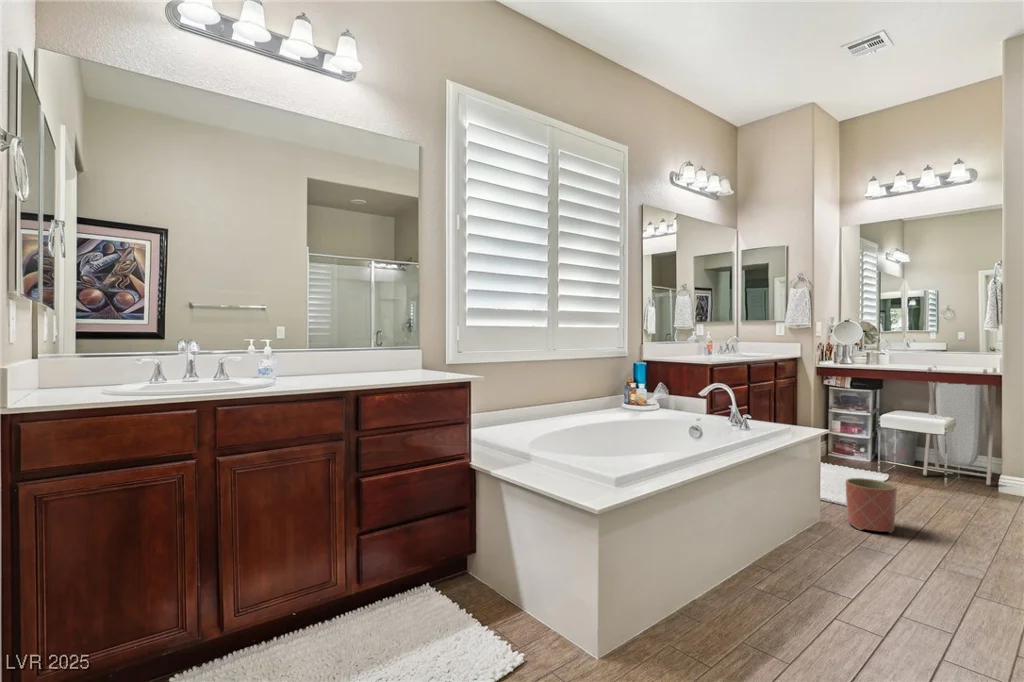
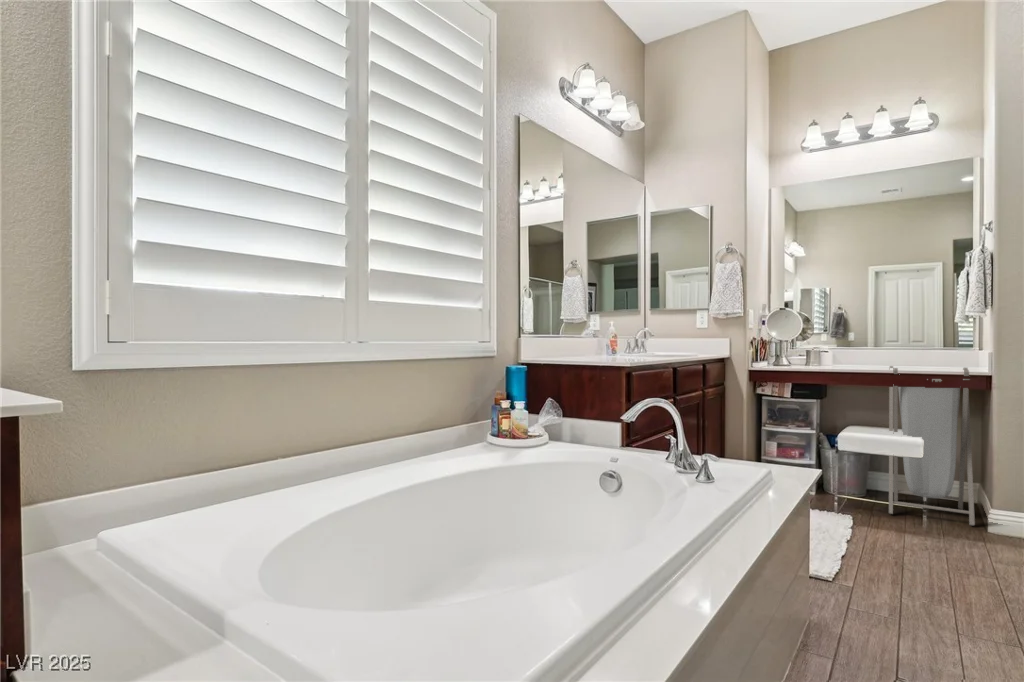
planter: present [846,478,897,533] -> none [846,549,930,646]

